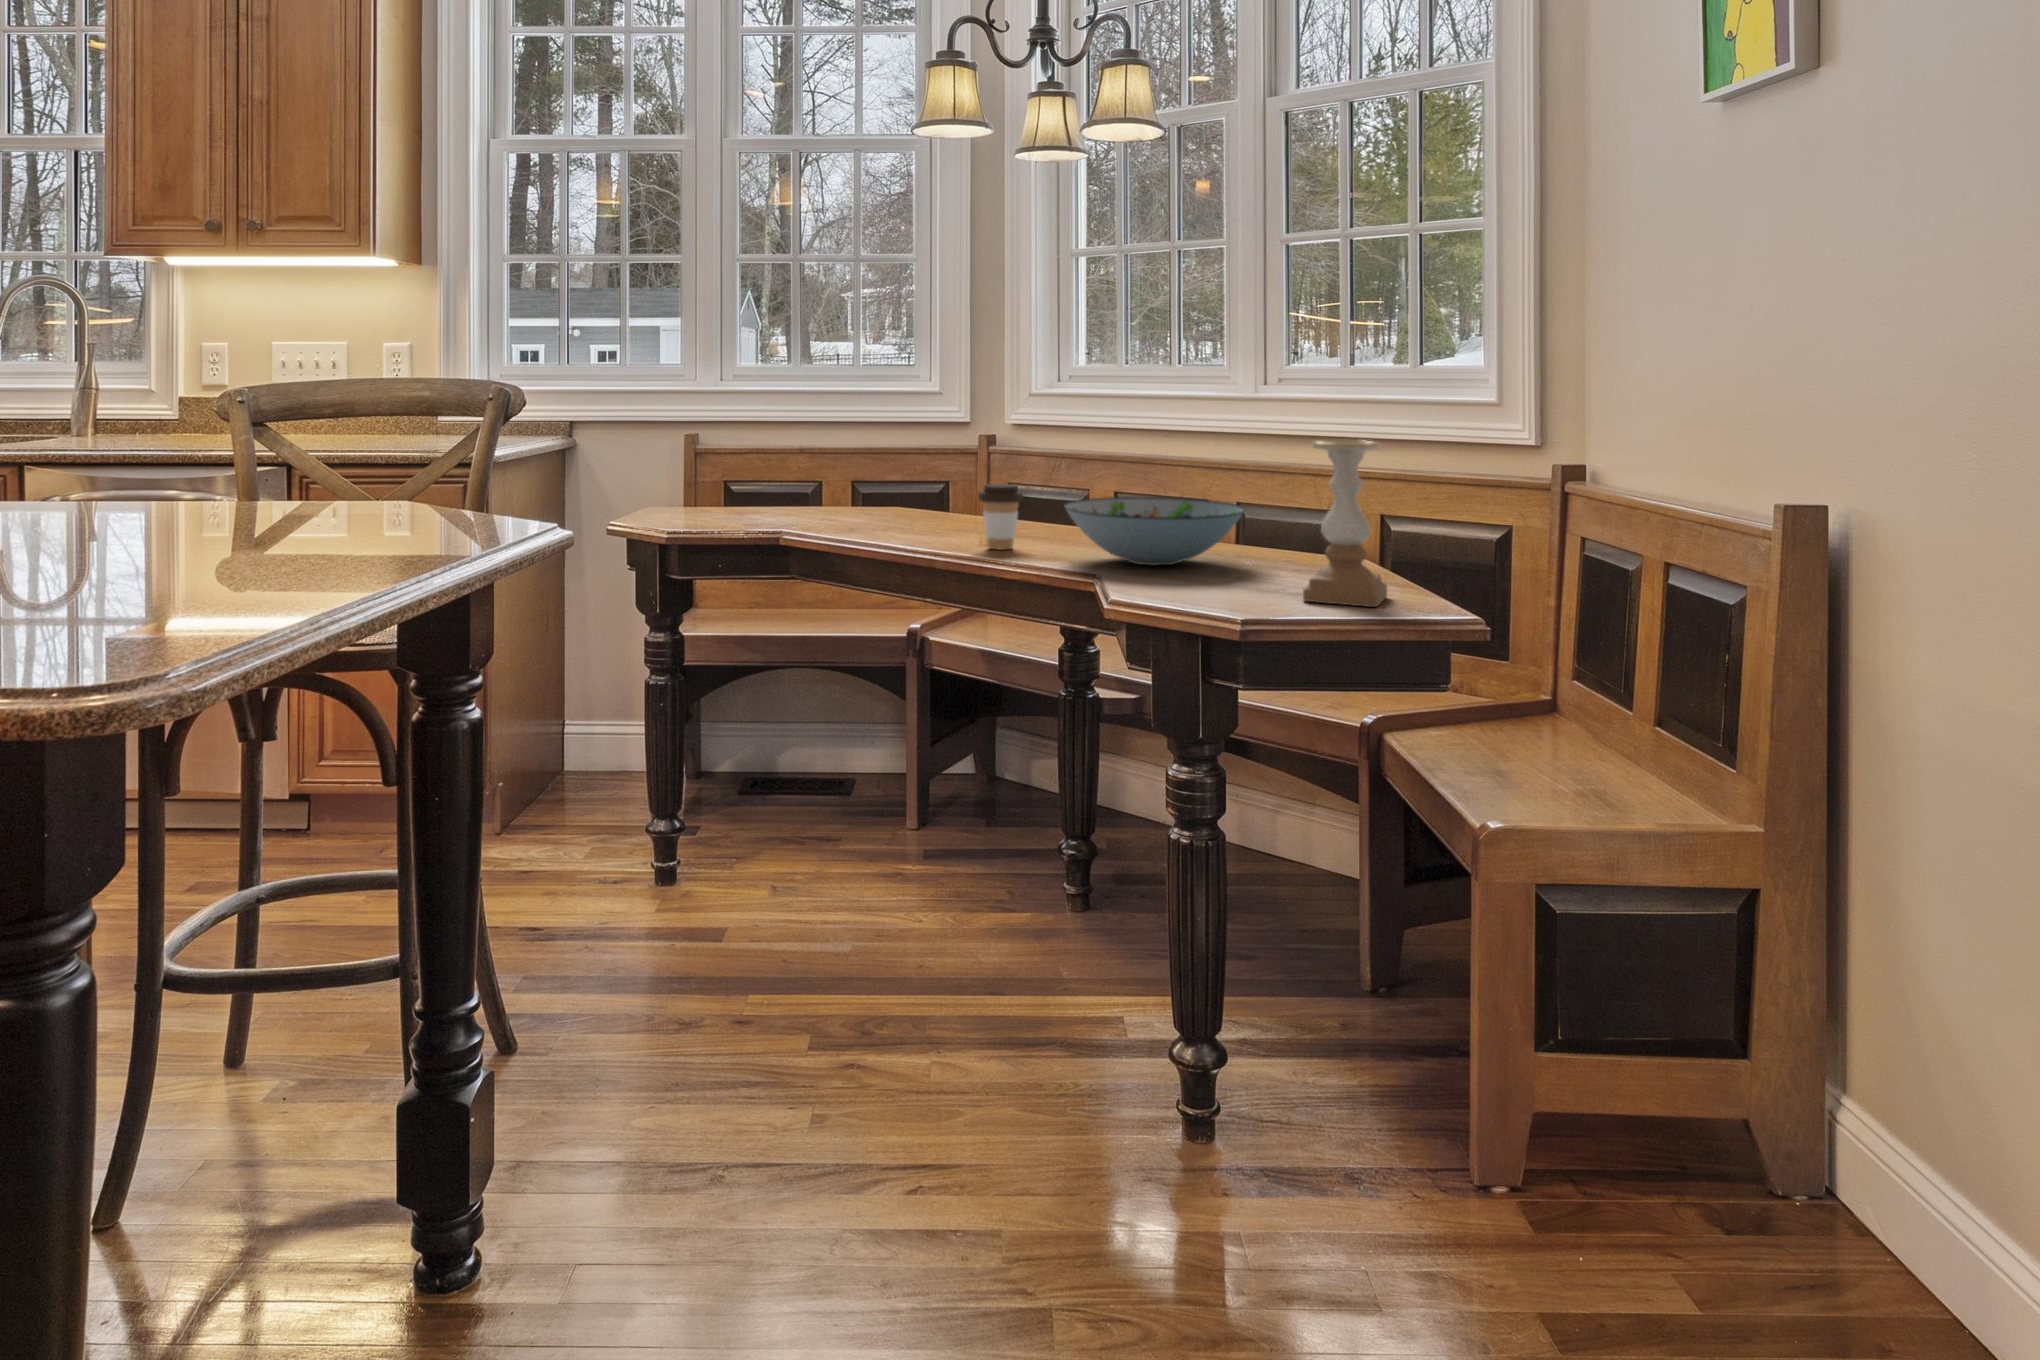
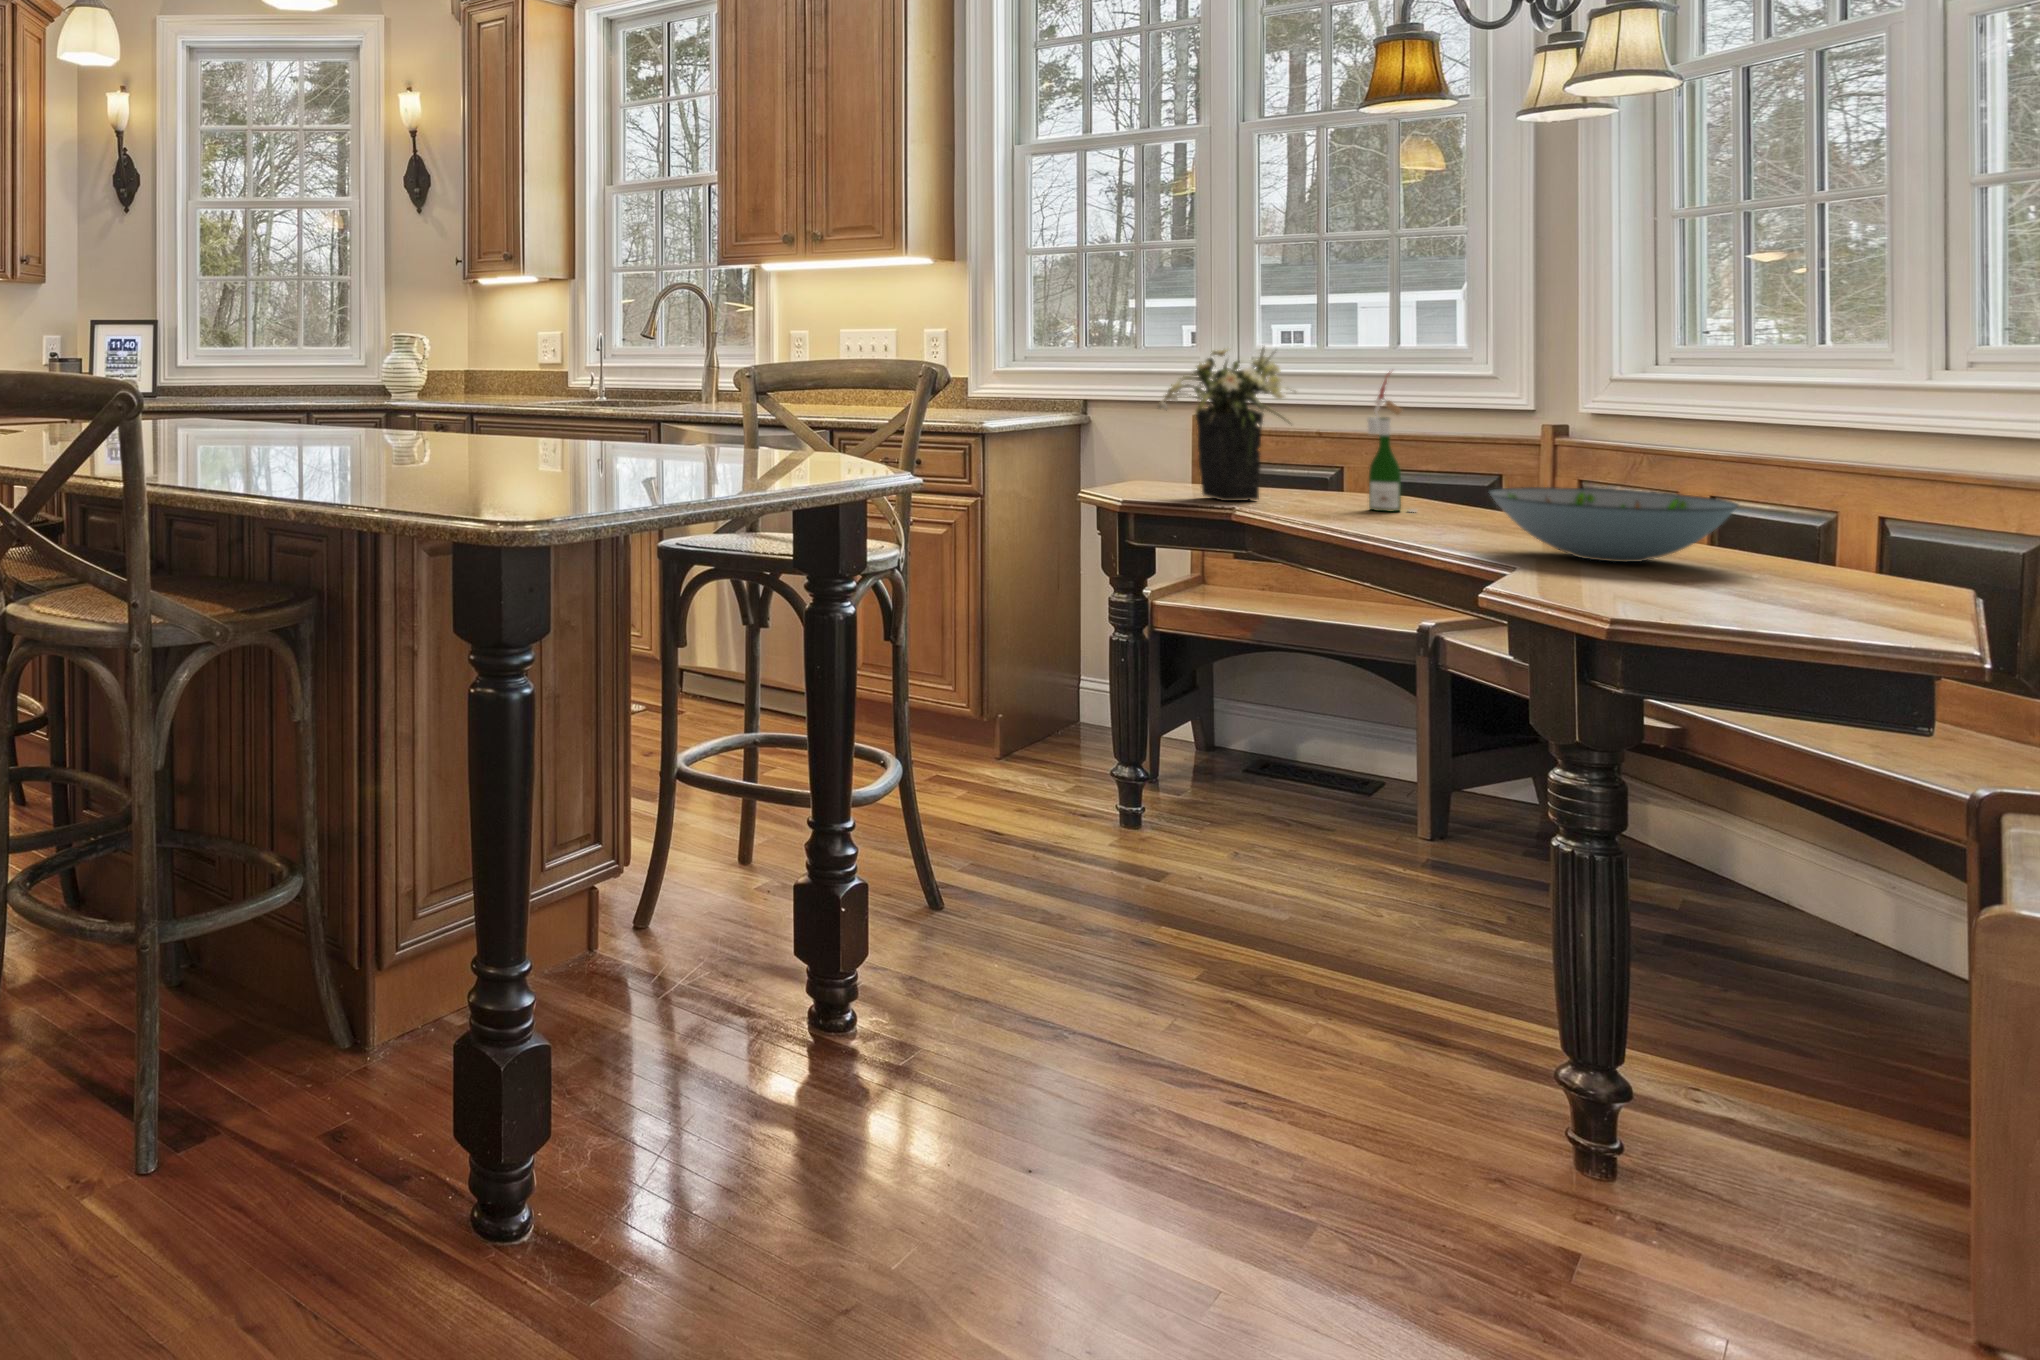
flower arrangement: none [715,364,849,526] -> present [1158,348,1288,501]
wine bottle: none [901,388,942,526] -> present [1368,371,1415,511]
candle holder: present [1303,440,1387,607] -> none [1724,424,1869,616]
coffee cup: present [979,484,1023,549] -> none [1413,467,1467,535]

